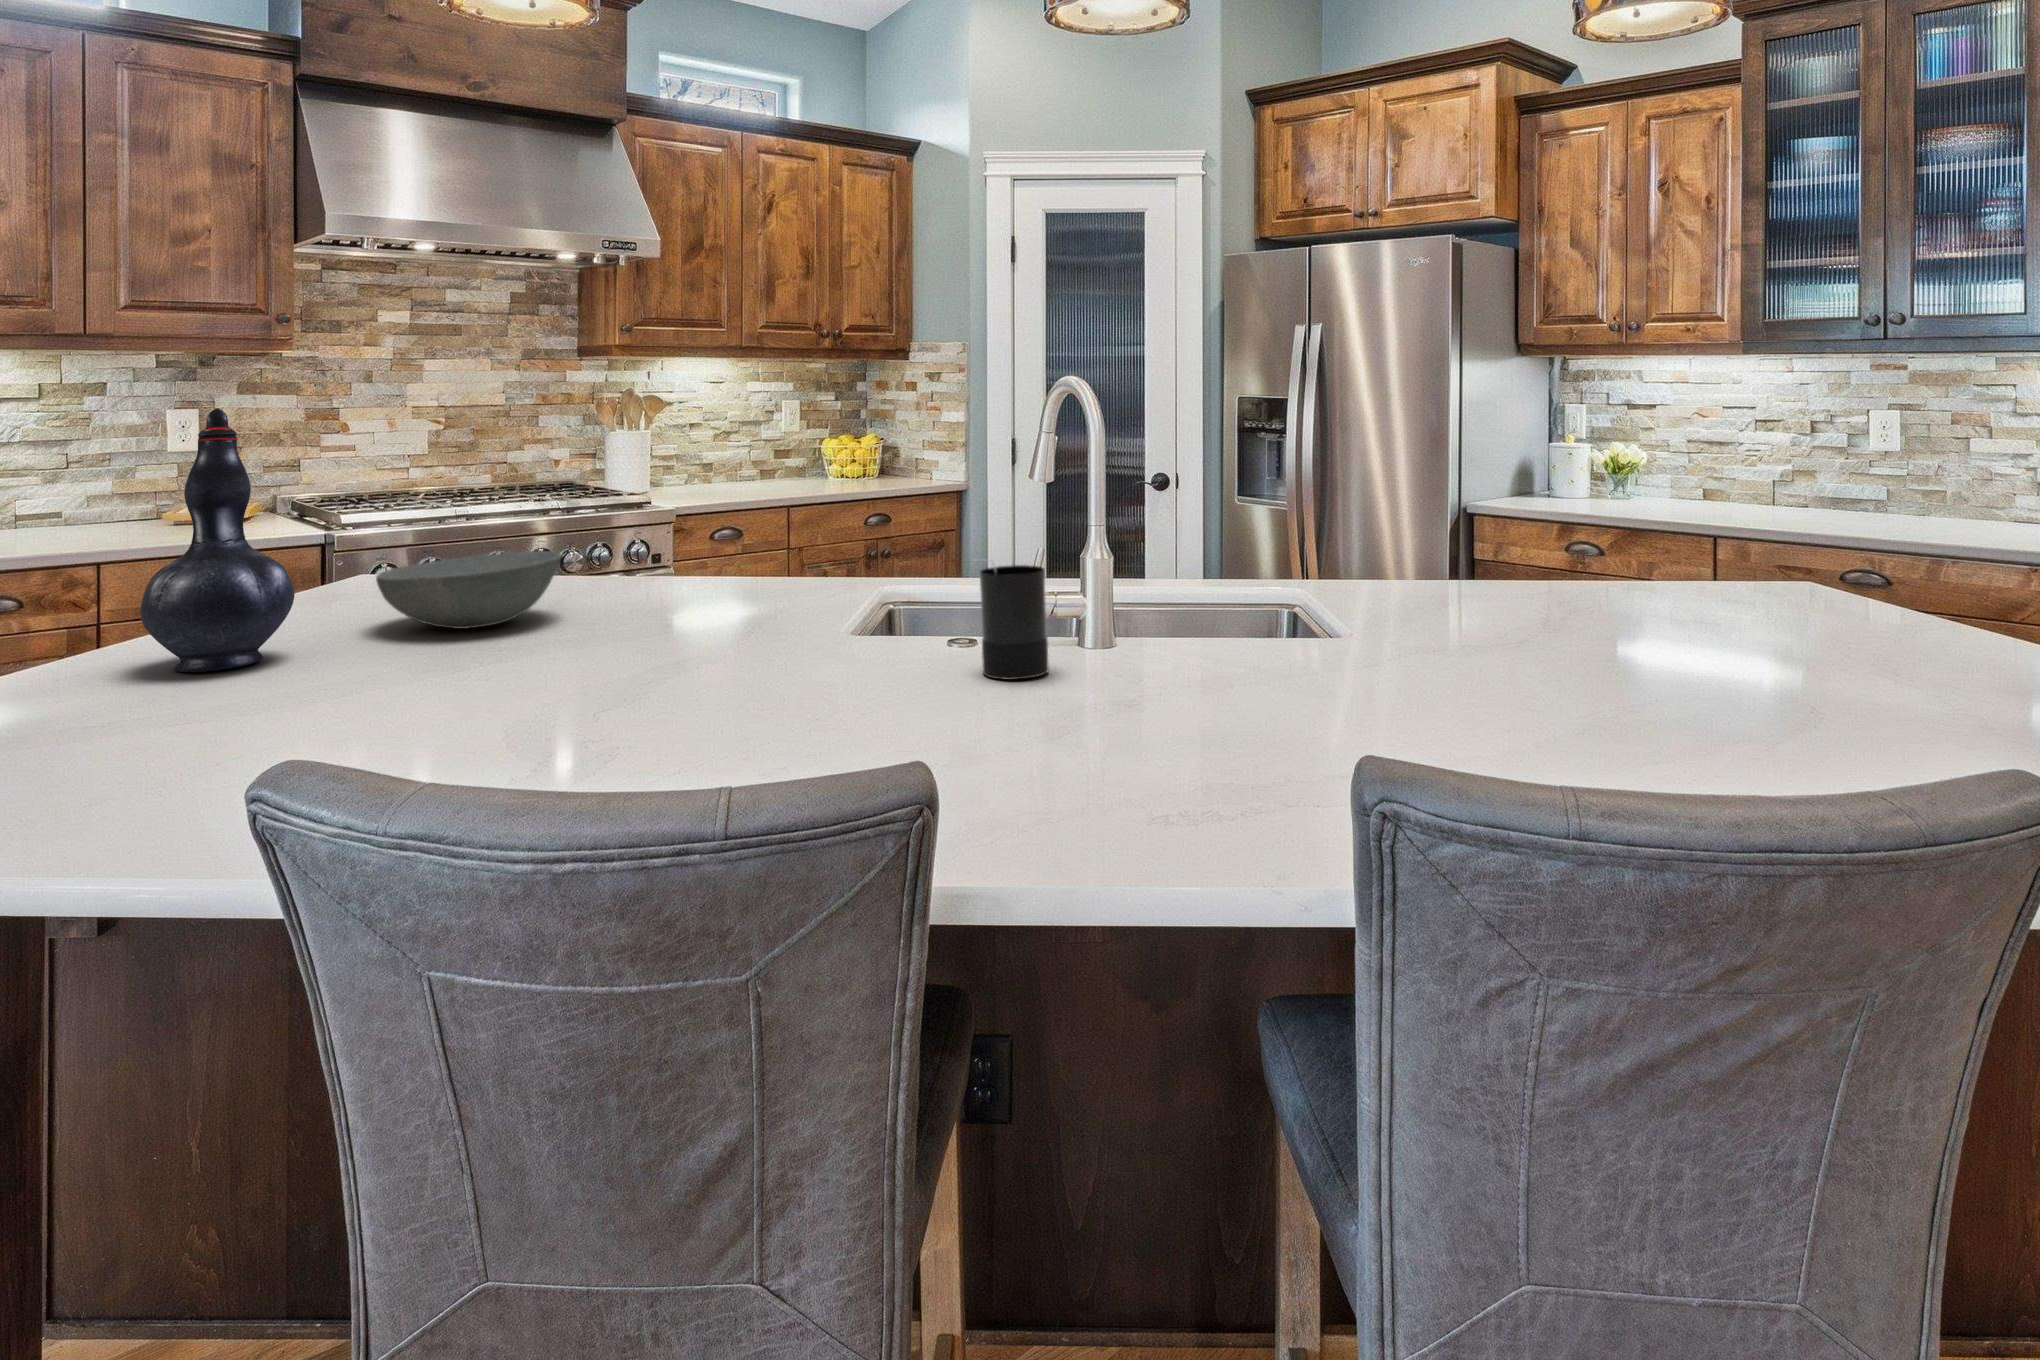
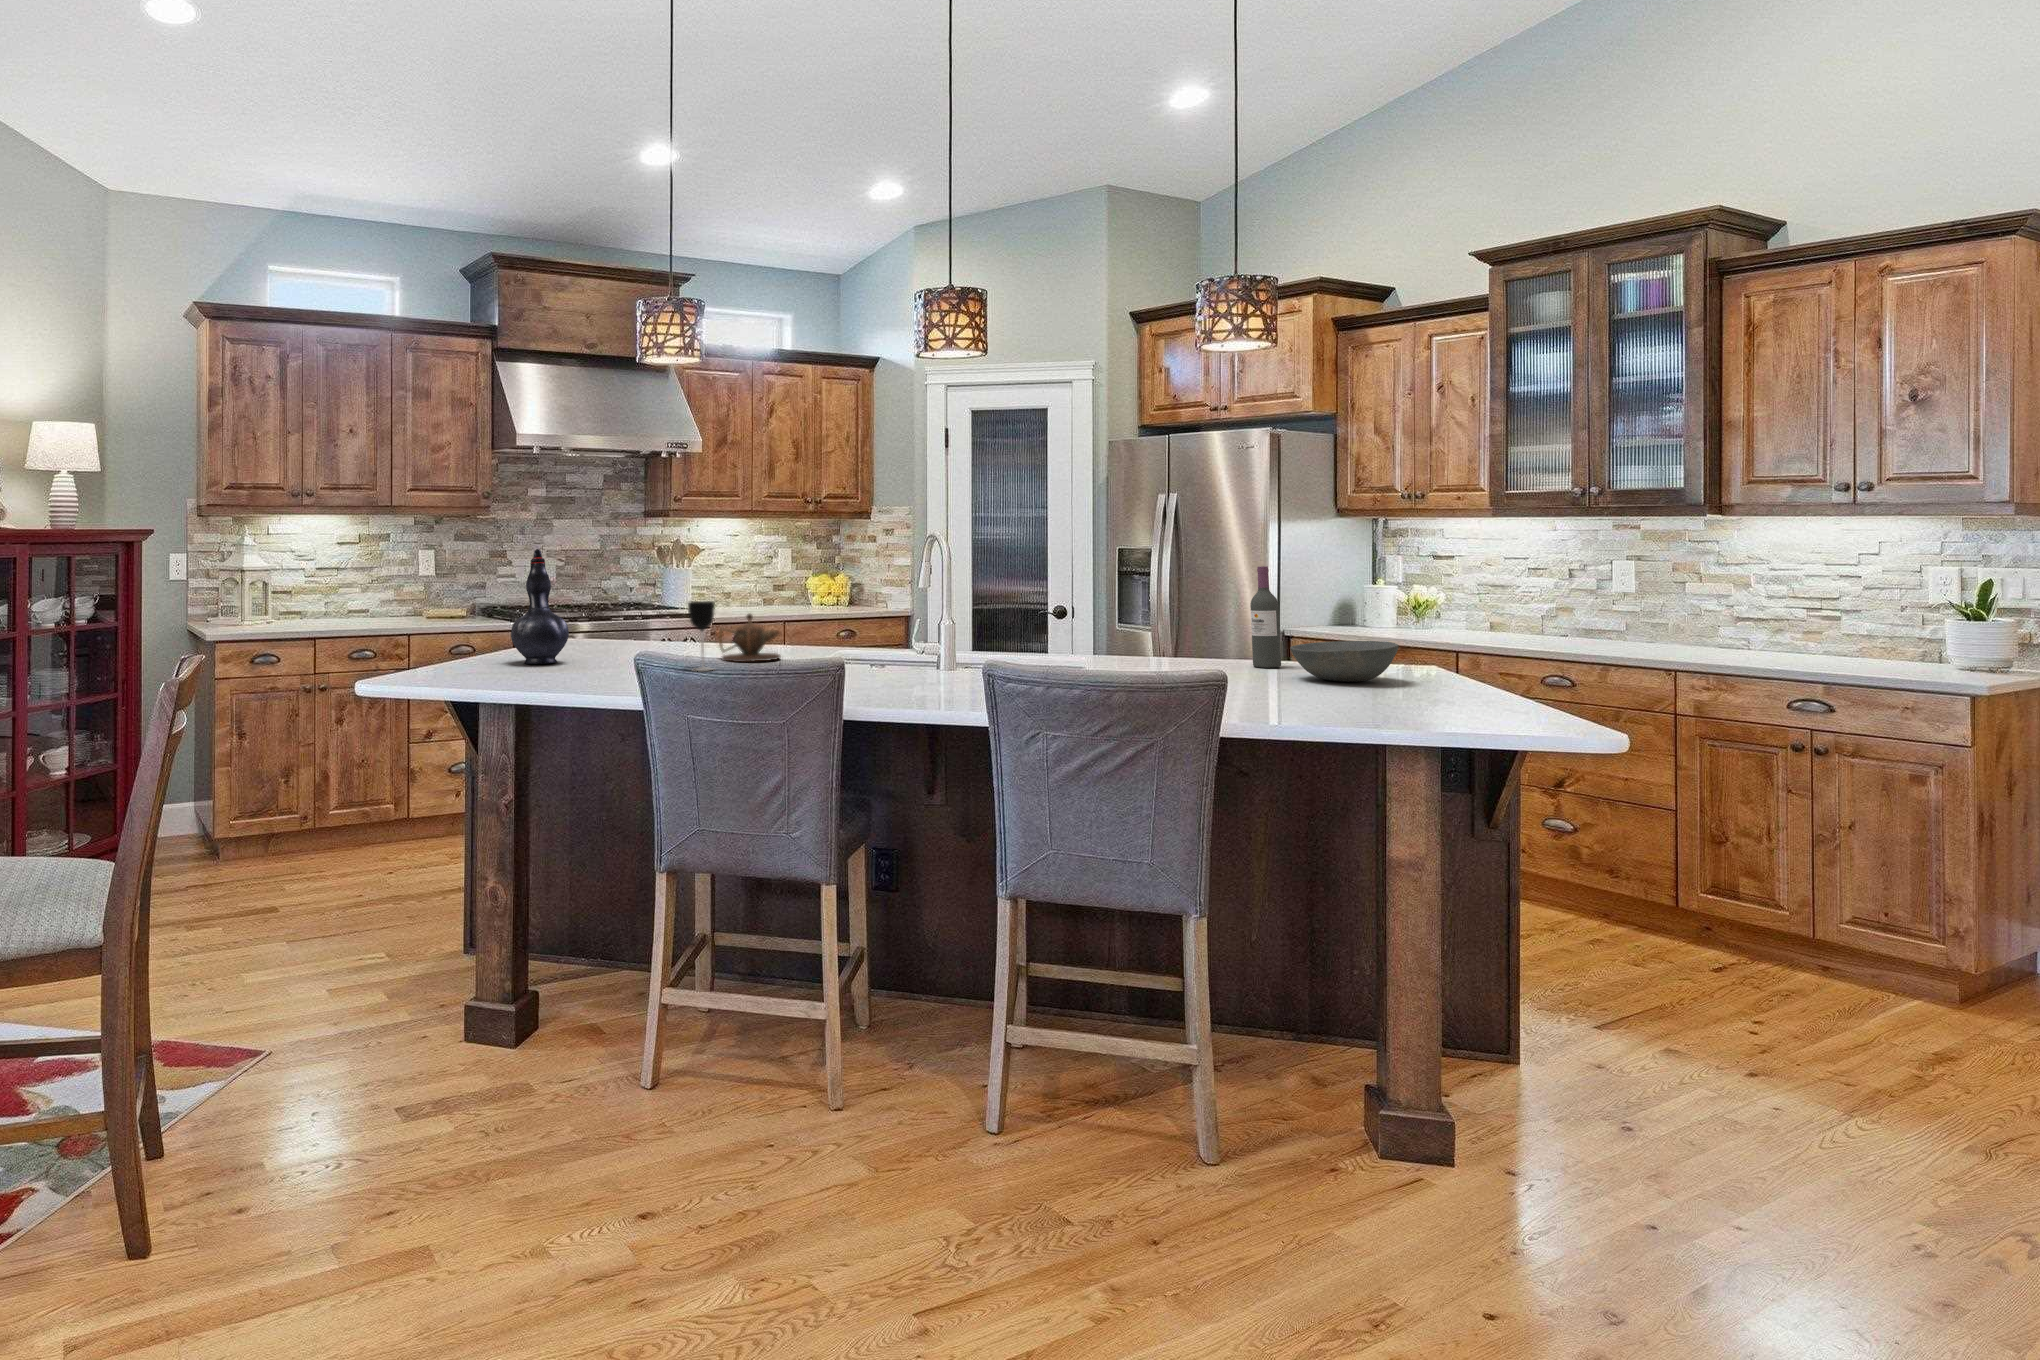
wine bottle: none [1589,428,1643,601] -> present [1250,566,1281,668]
wine glass: none [564,516,628,674] -> present [688,601,715,671]
teapot: none [646,532,775,634] -> present [719,614,781,662]
bowl: present [376,551,561,629] -> present [1290,641,1399,682]
candle: present [979,562,1048,680] -> none [876,624,912,679]

